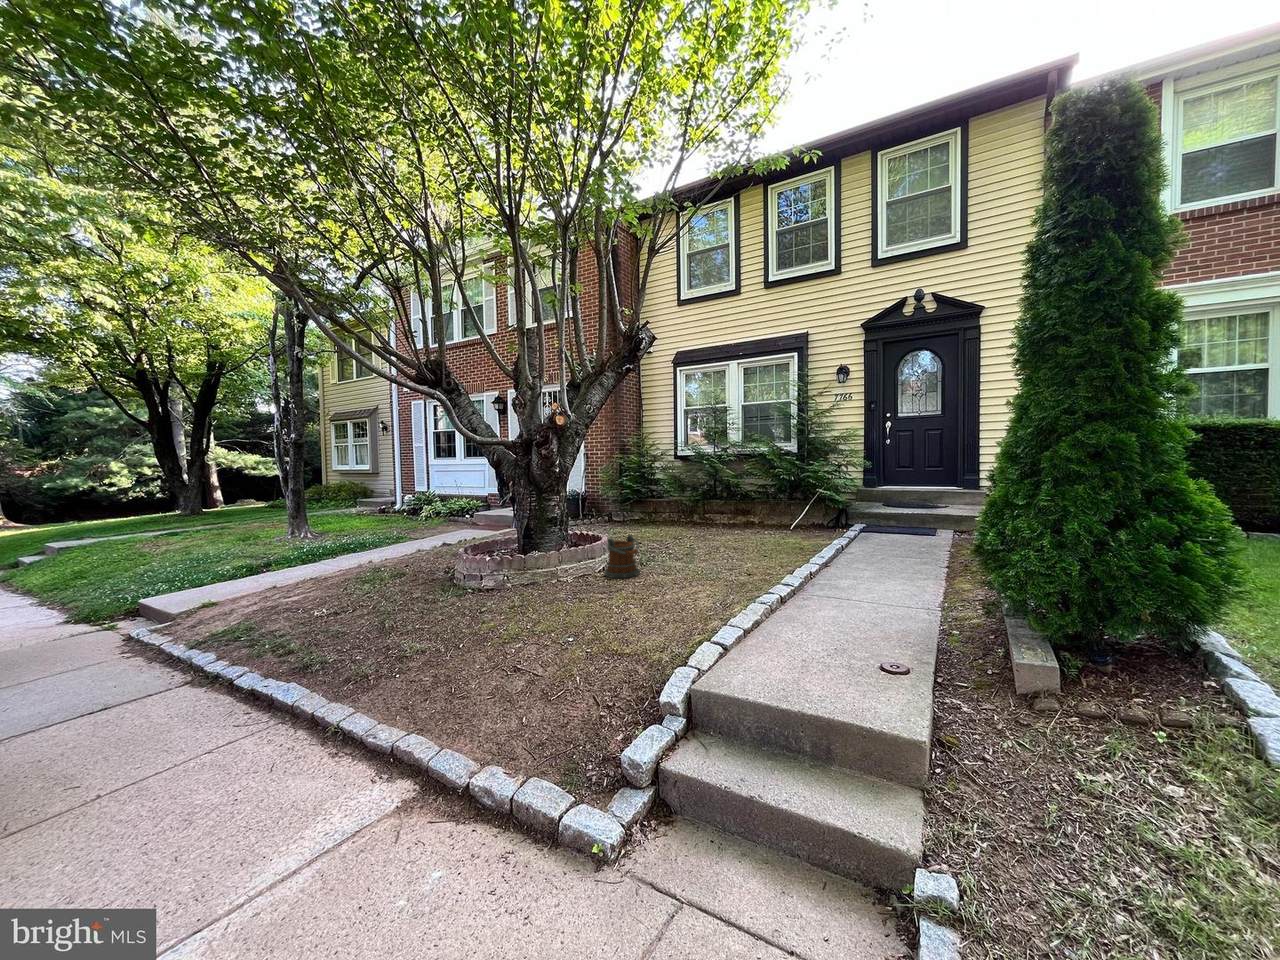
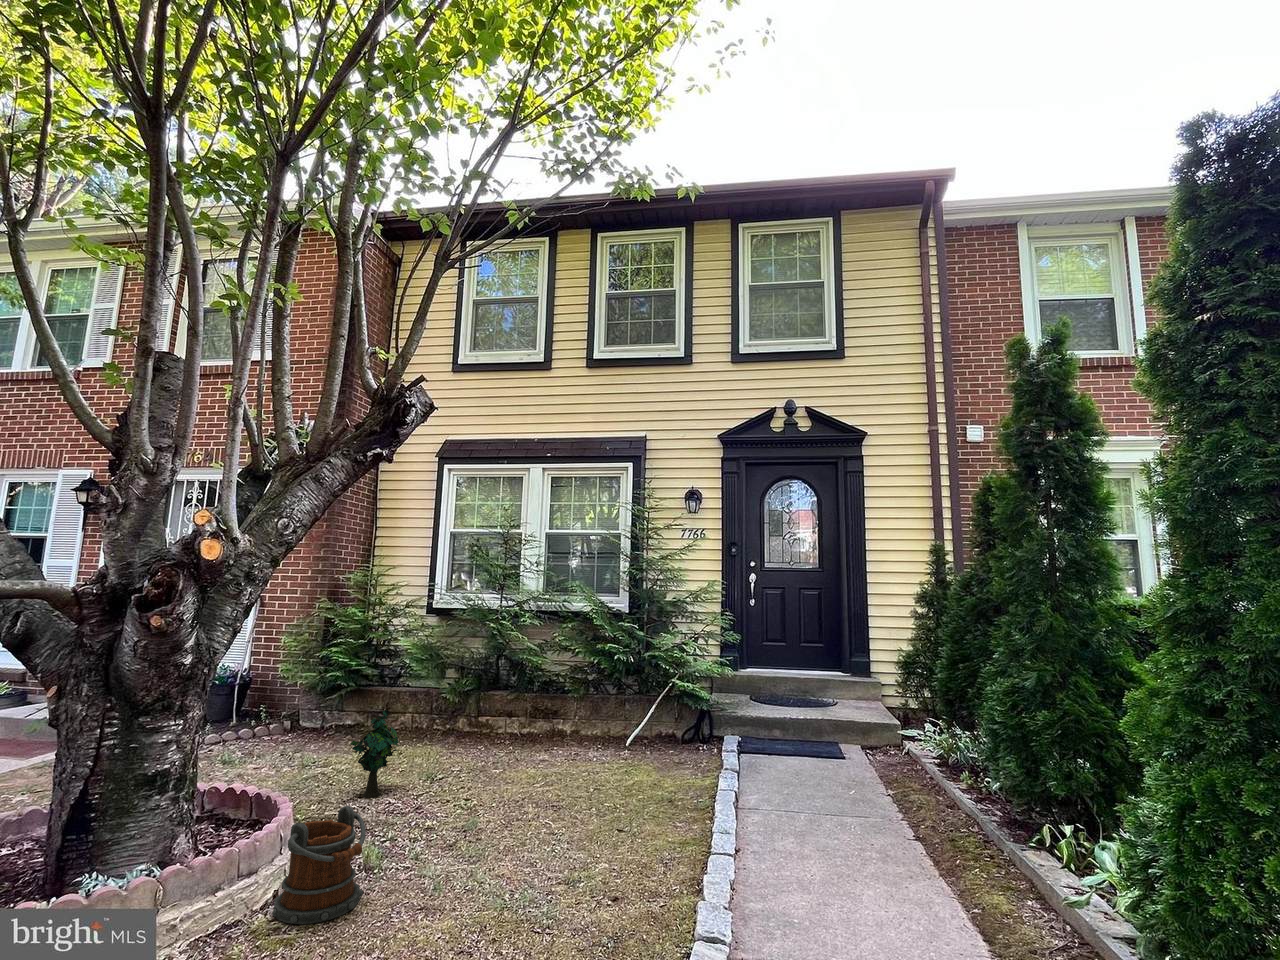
decorative plant: none [634,503,658,545] -> present [350,710,399,798]

